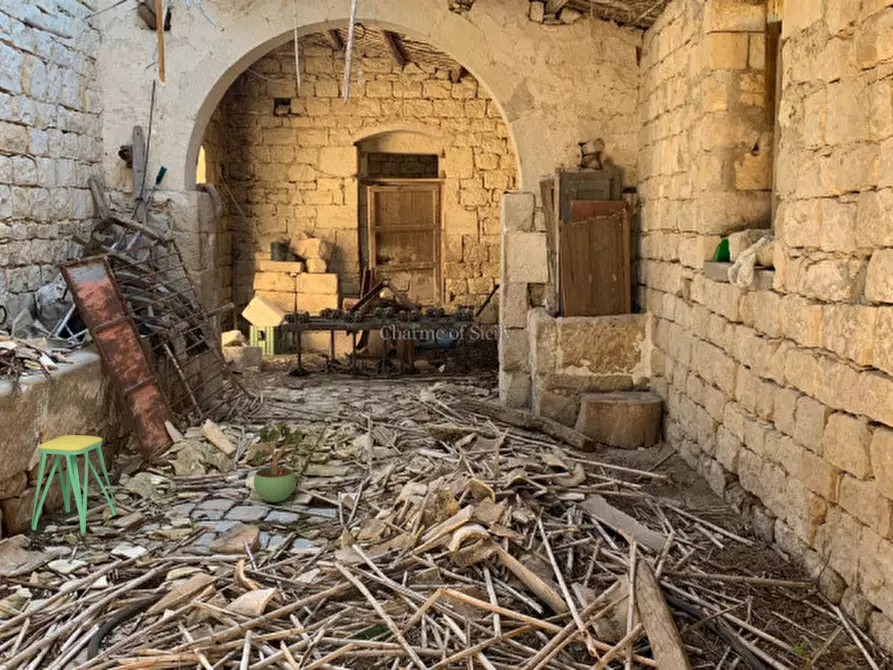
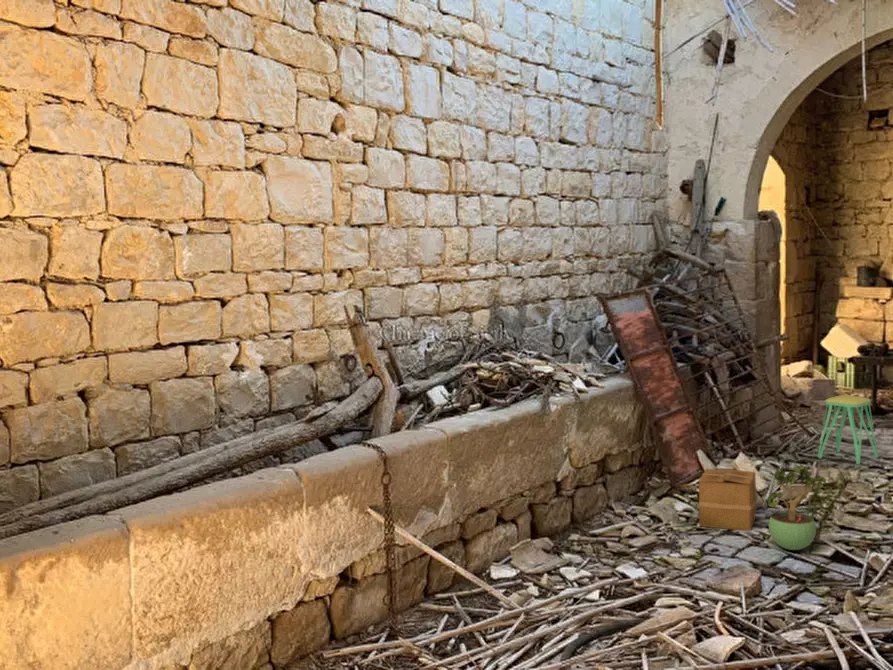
stool: present [32,435,116,534] -> present [818,395,878,464]
cardboard box: none [179,436,235,496] -> present [699,469,757,531]

